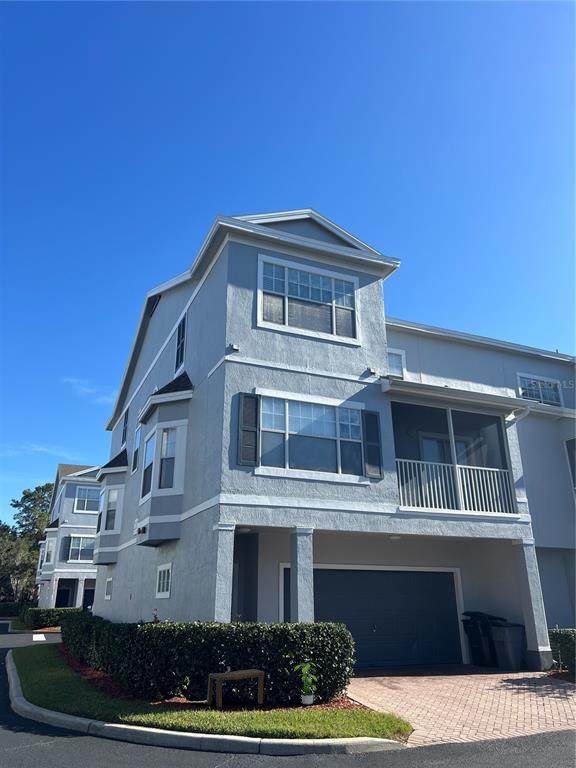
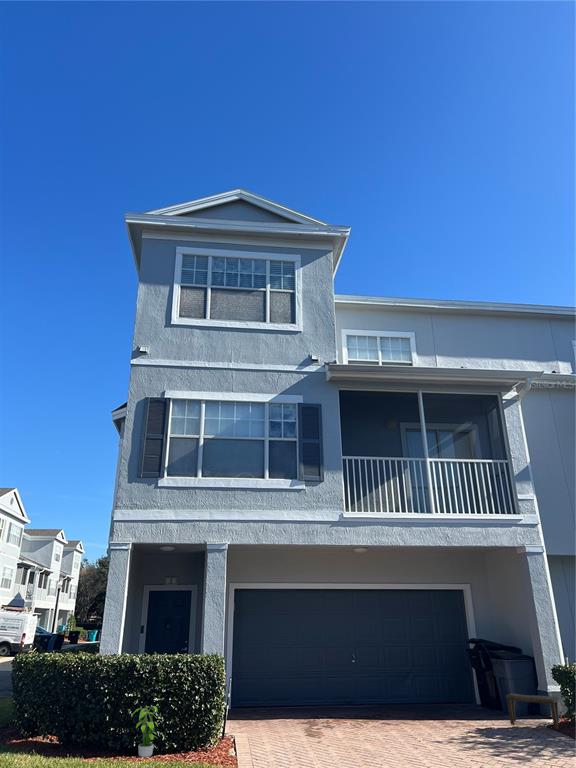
bench: present [207,669,264,707] -> present [506,693,559,729]

